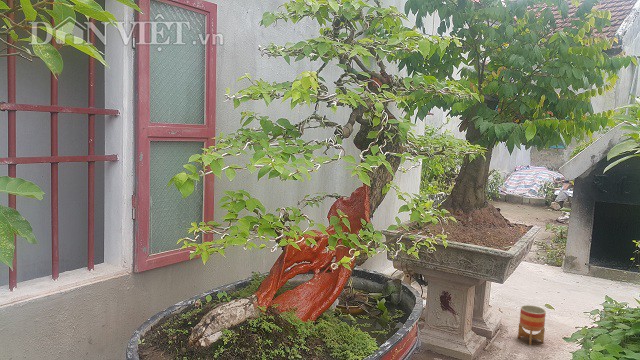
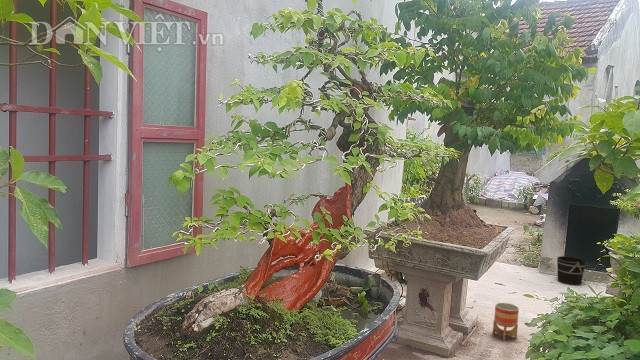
bucket: none [582,254,613,286] -> present [557,256,586,286]

